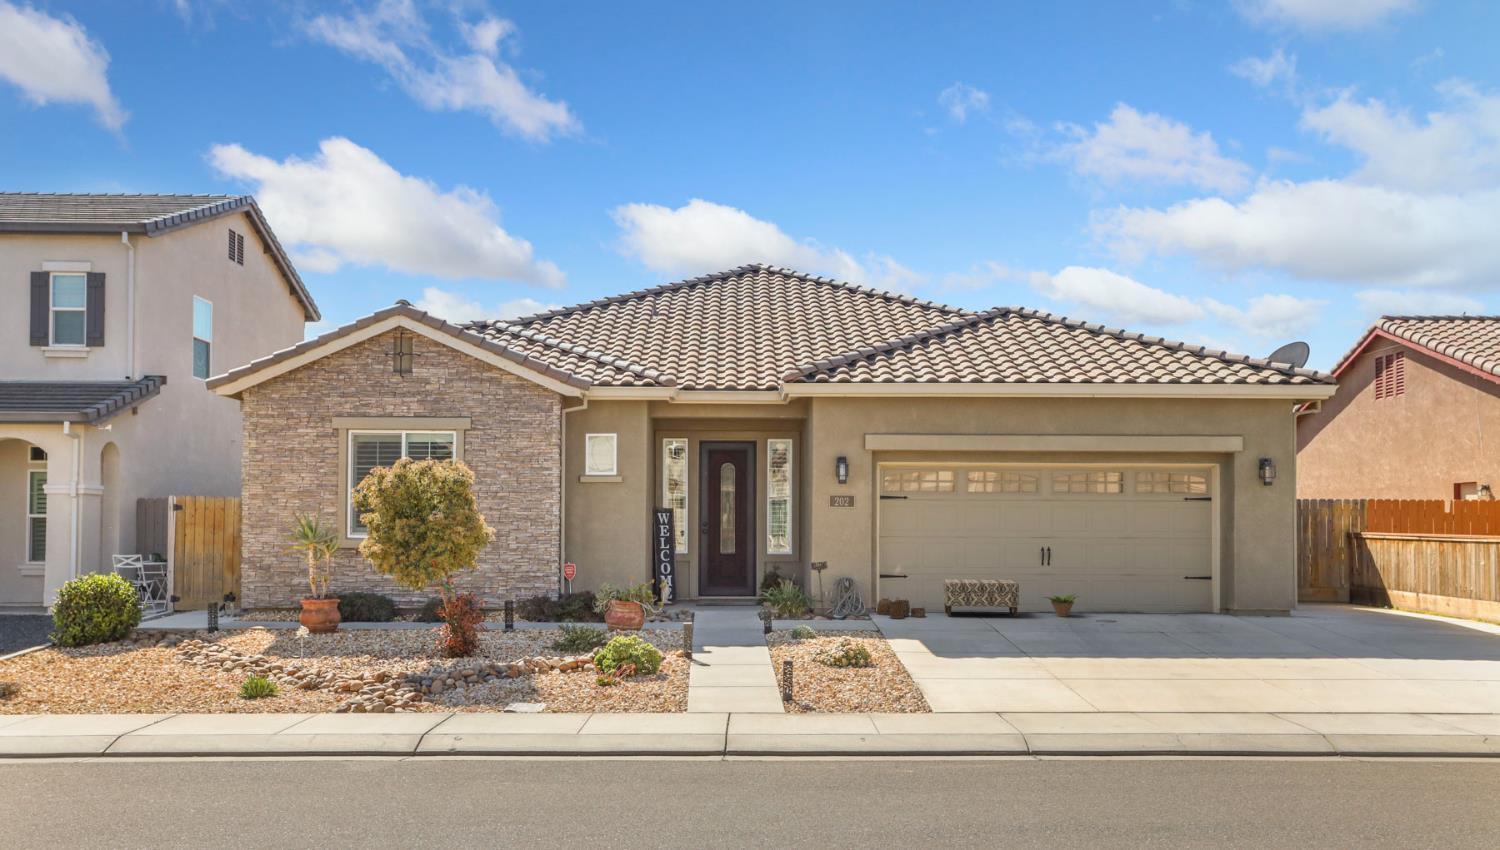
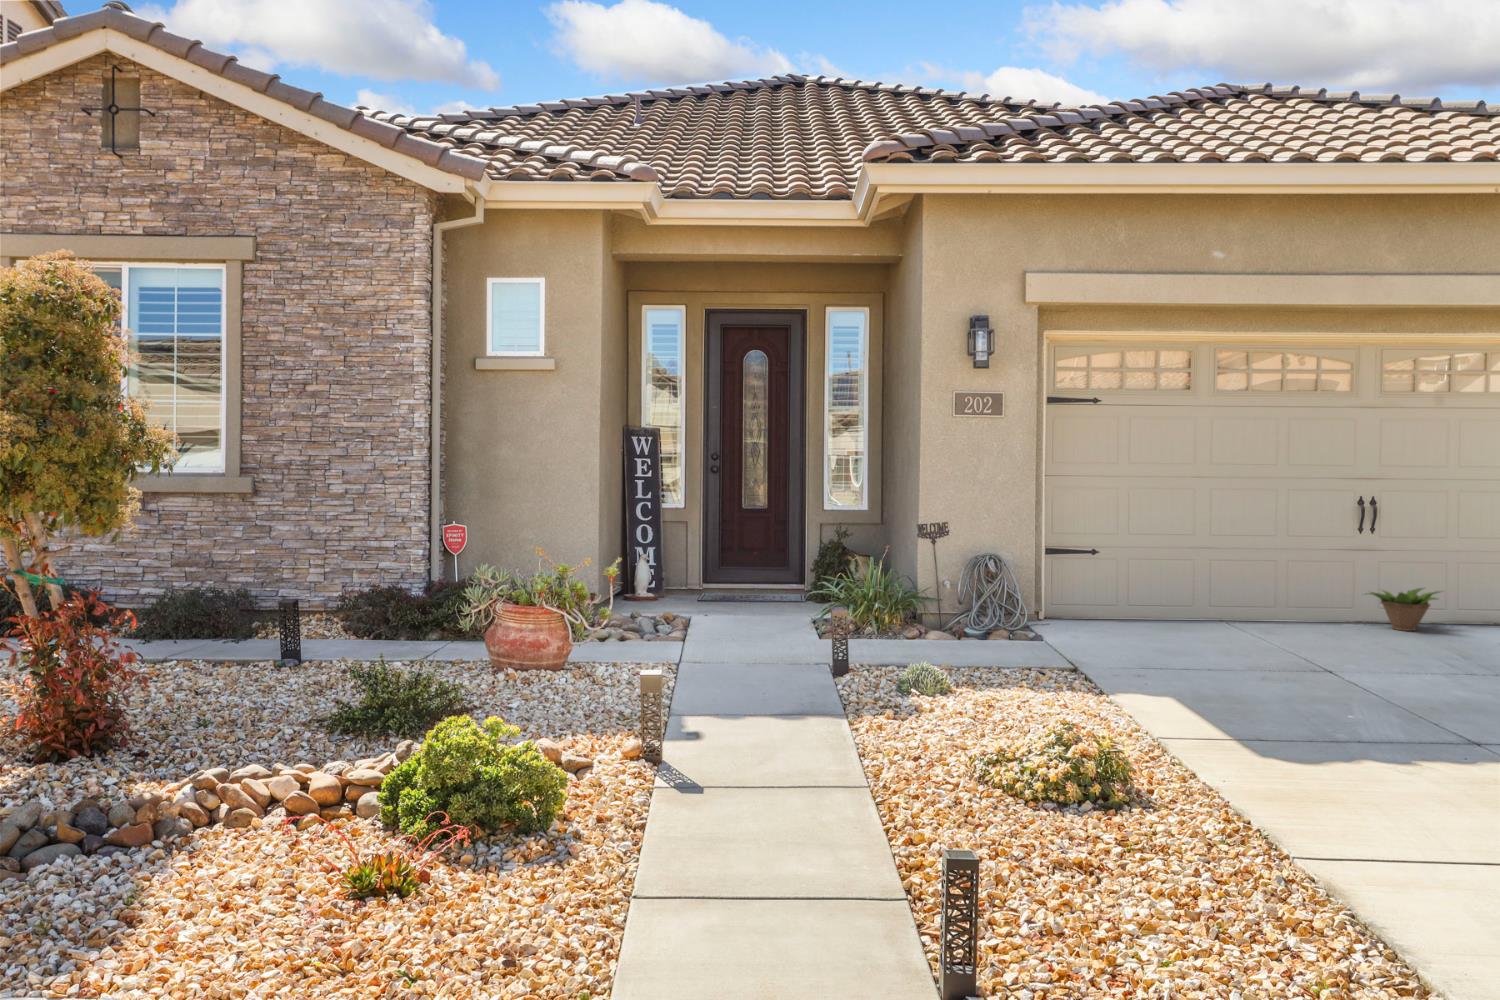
bench: present [943,579,1019,617] -> none [1164,557,1328,633]
woven basket: present [877,599,925,618] -> none [1039,590,1139,633]

